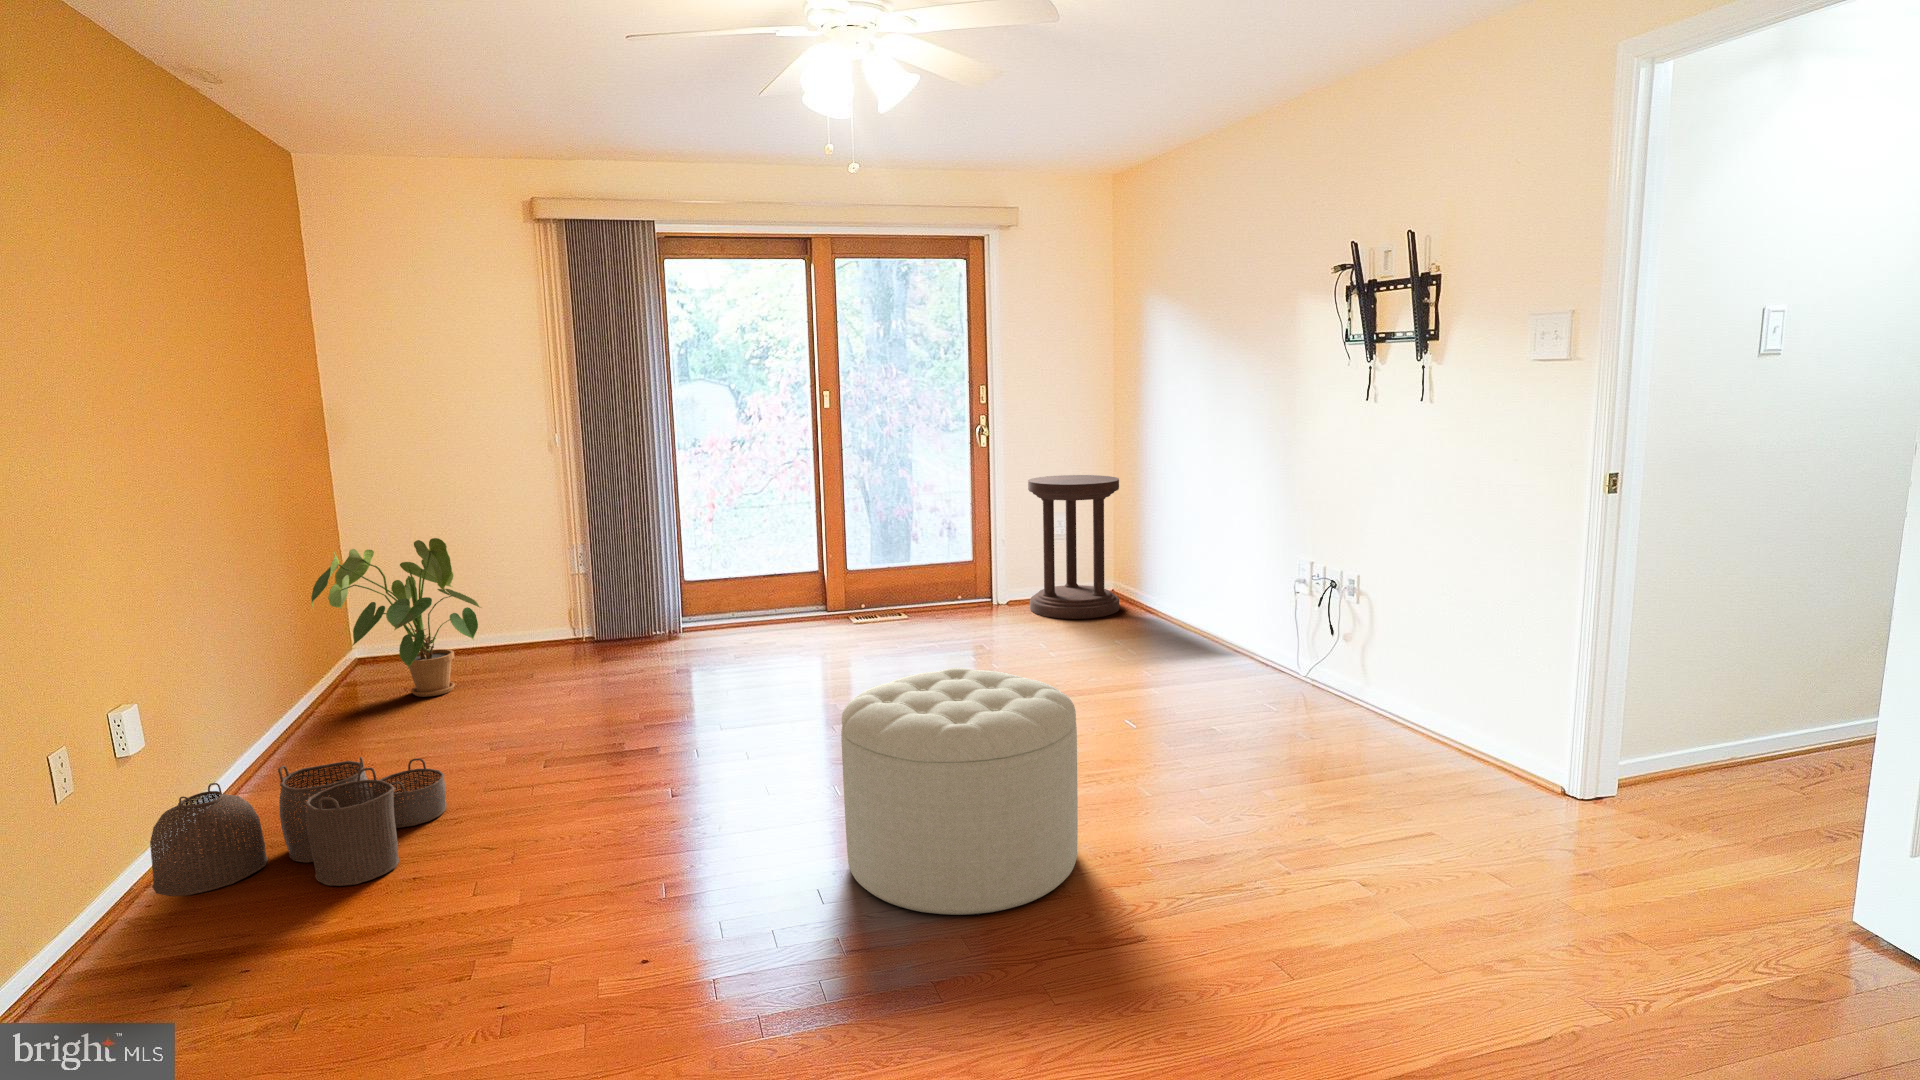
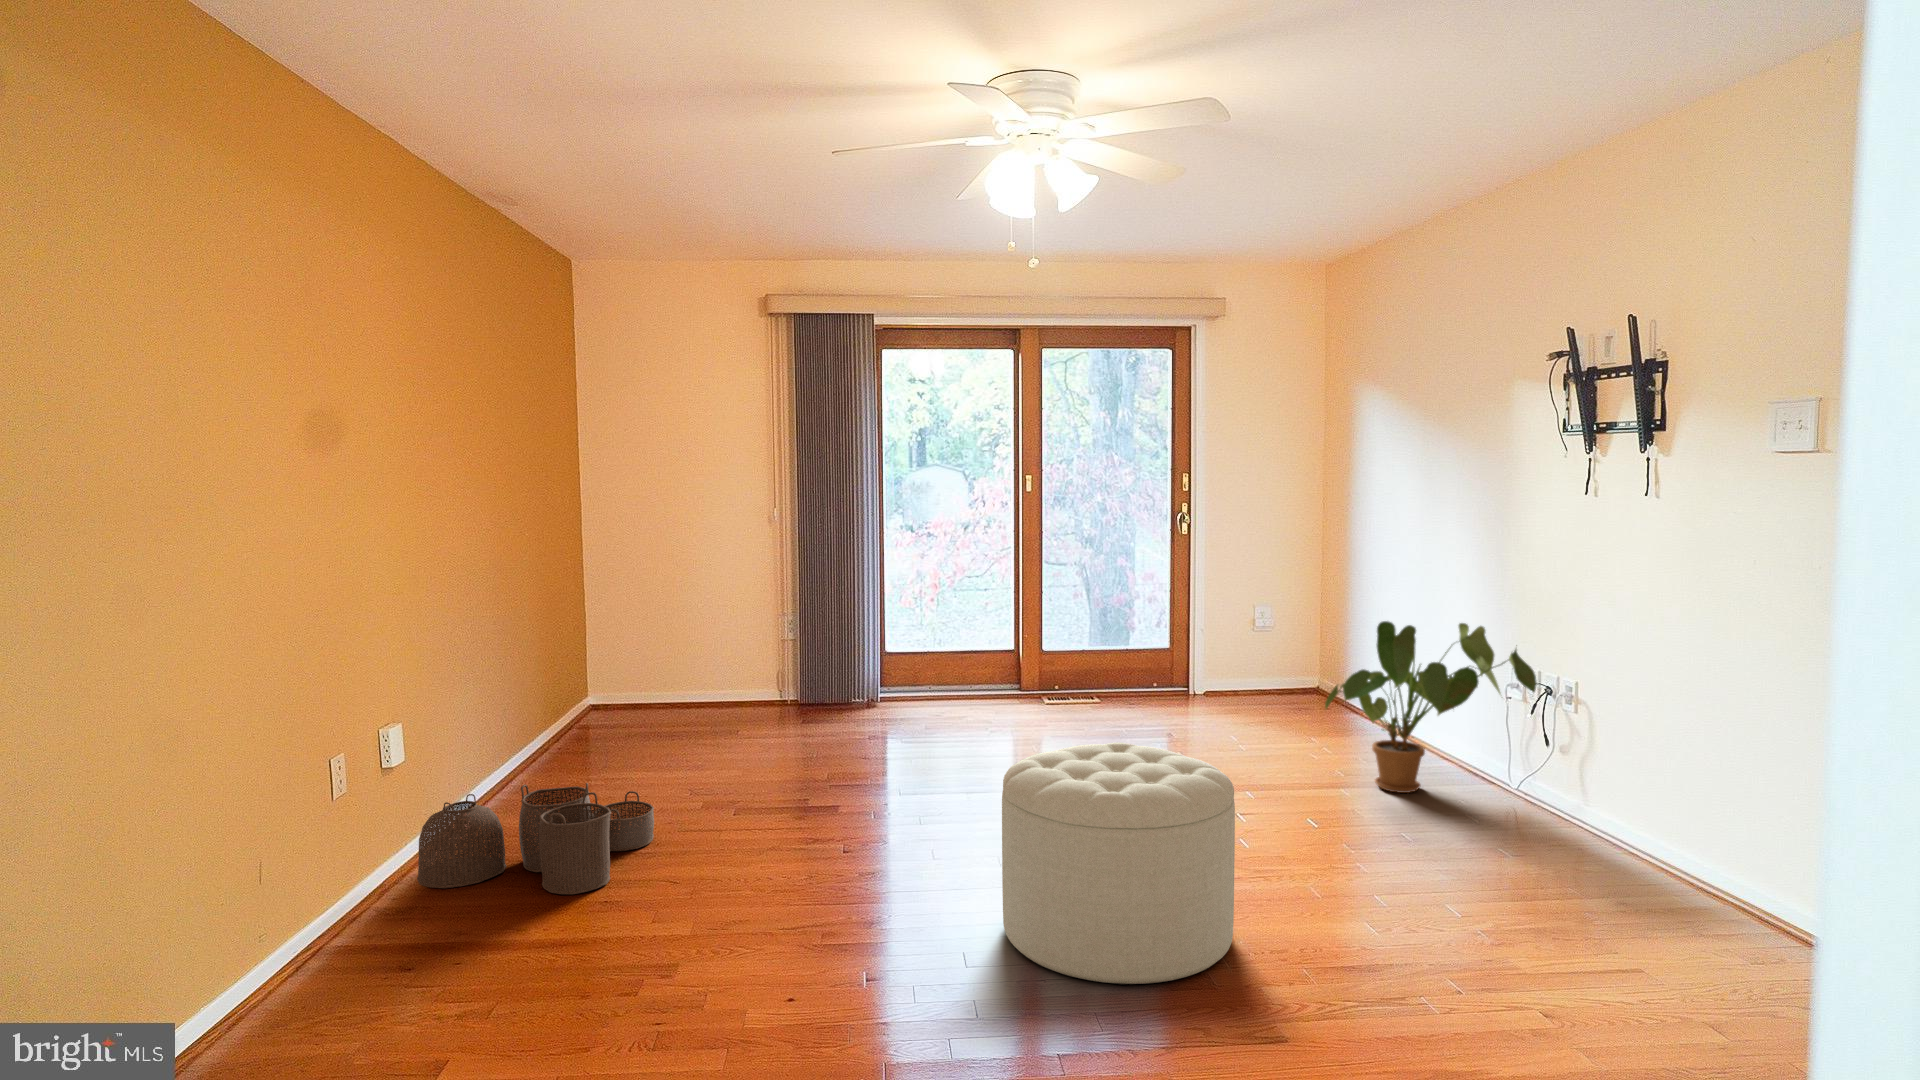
side table: present [1028,475,1119,619] -> none [1227,565,1325,715]
house plant: present [311,538,481,697] -> present [1325,621,1537,793]

